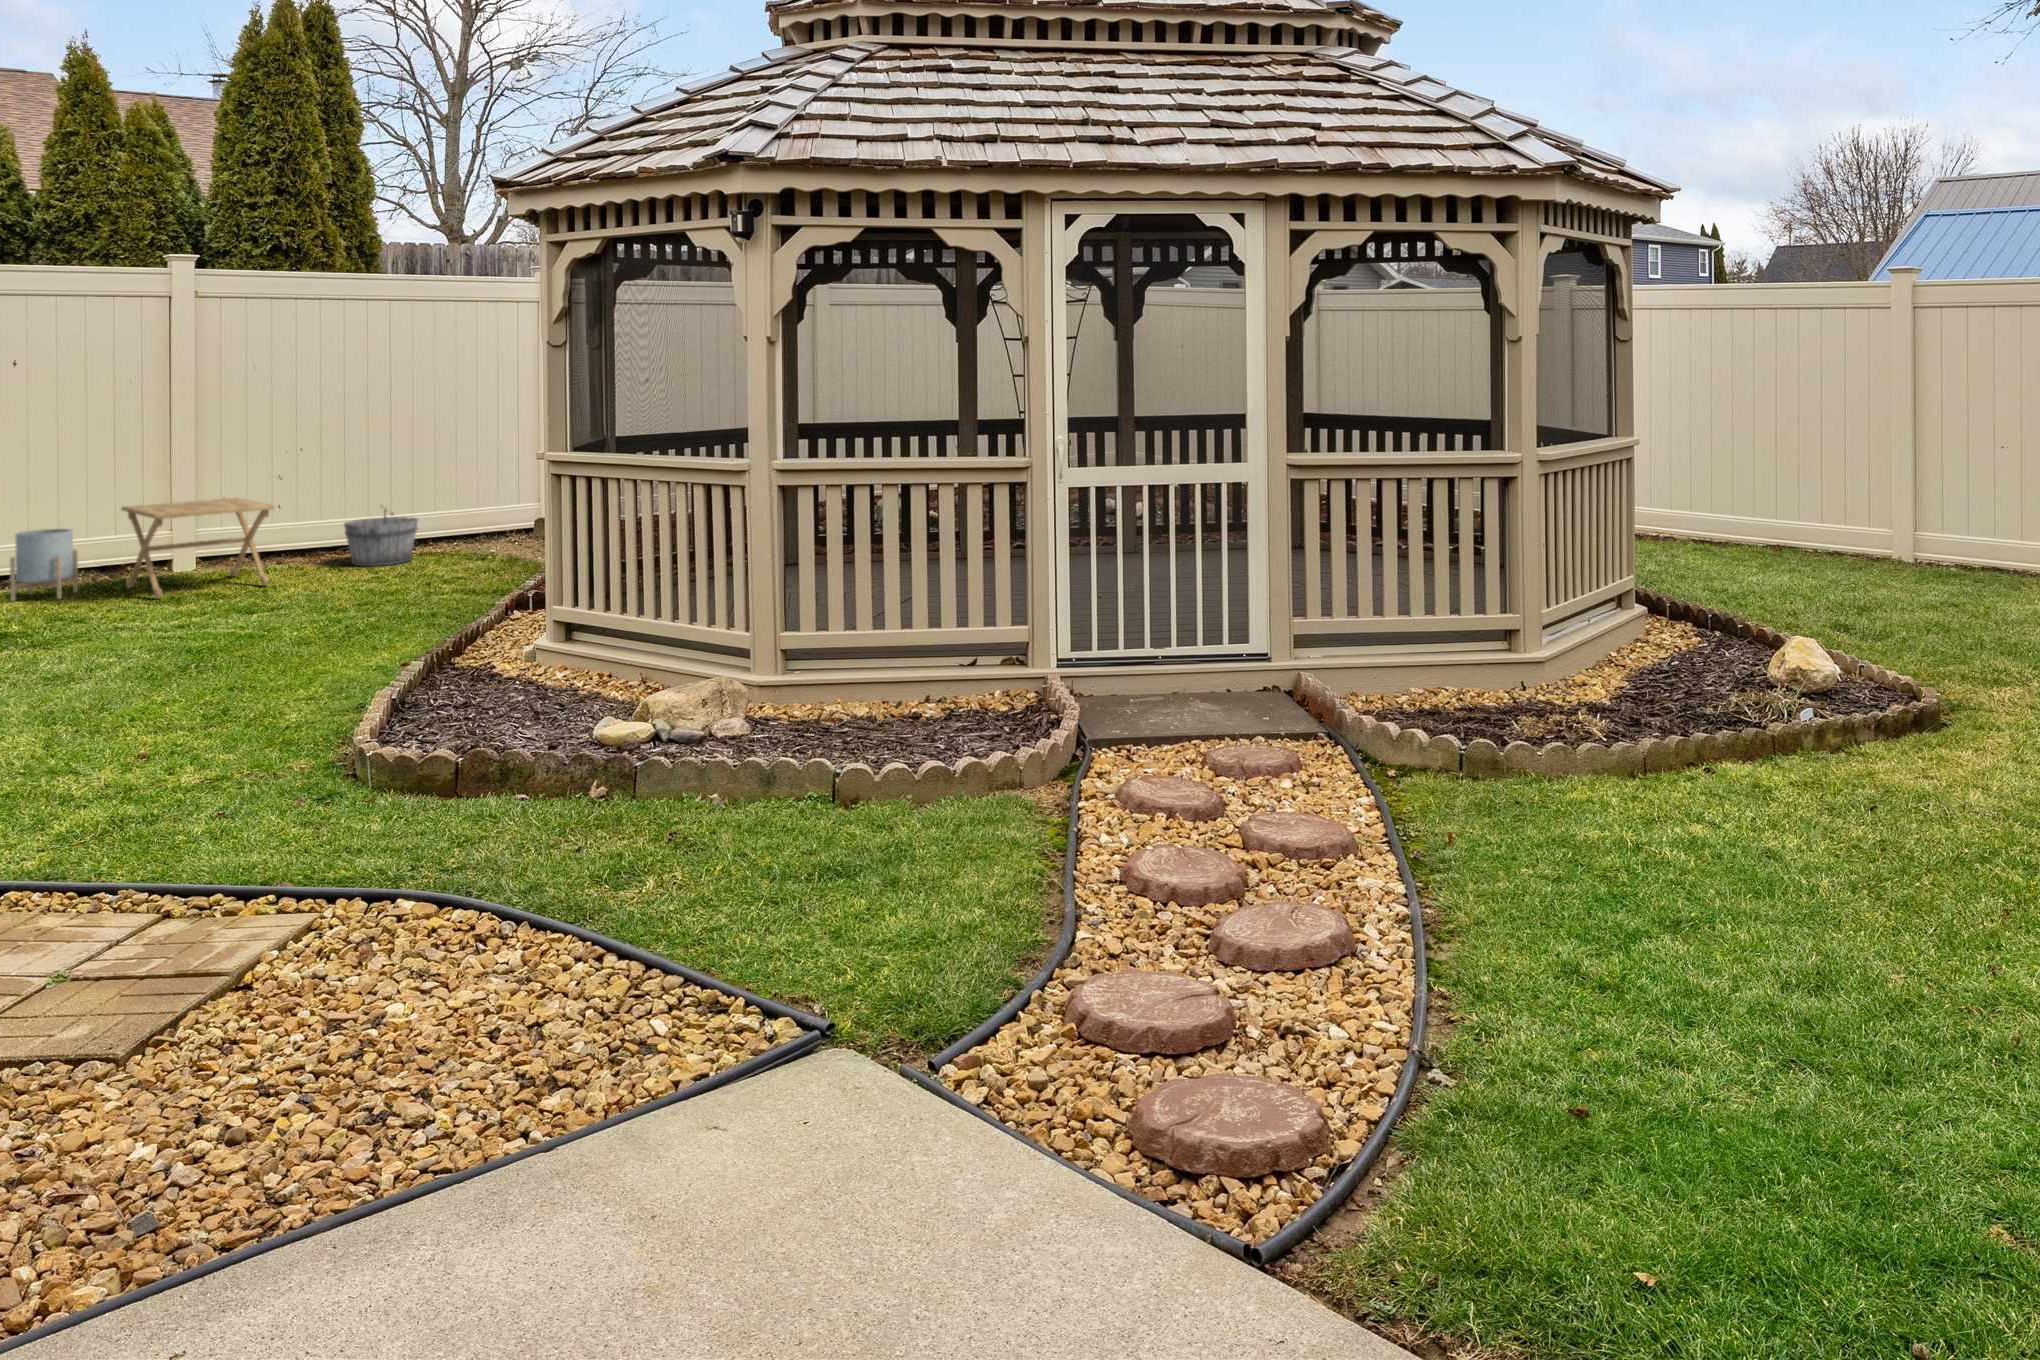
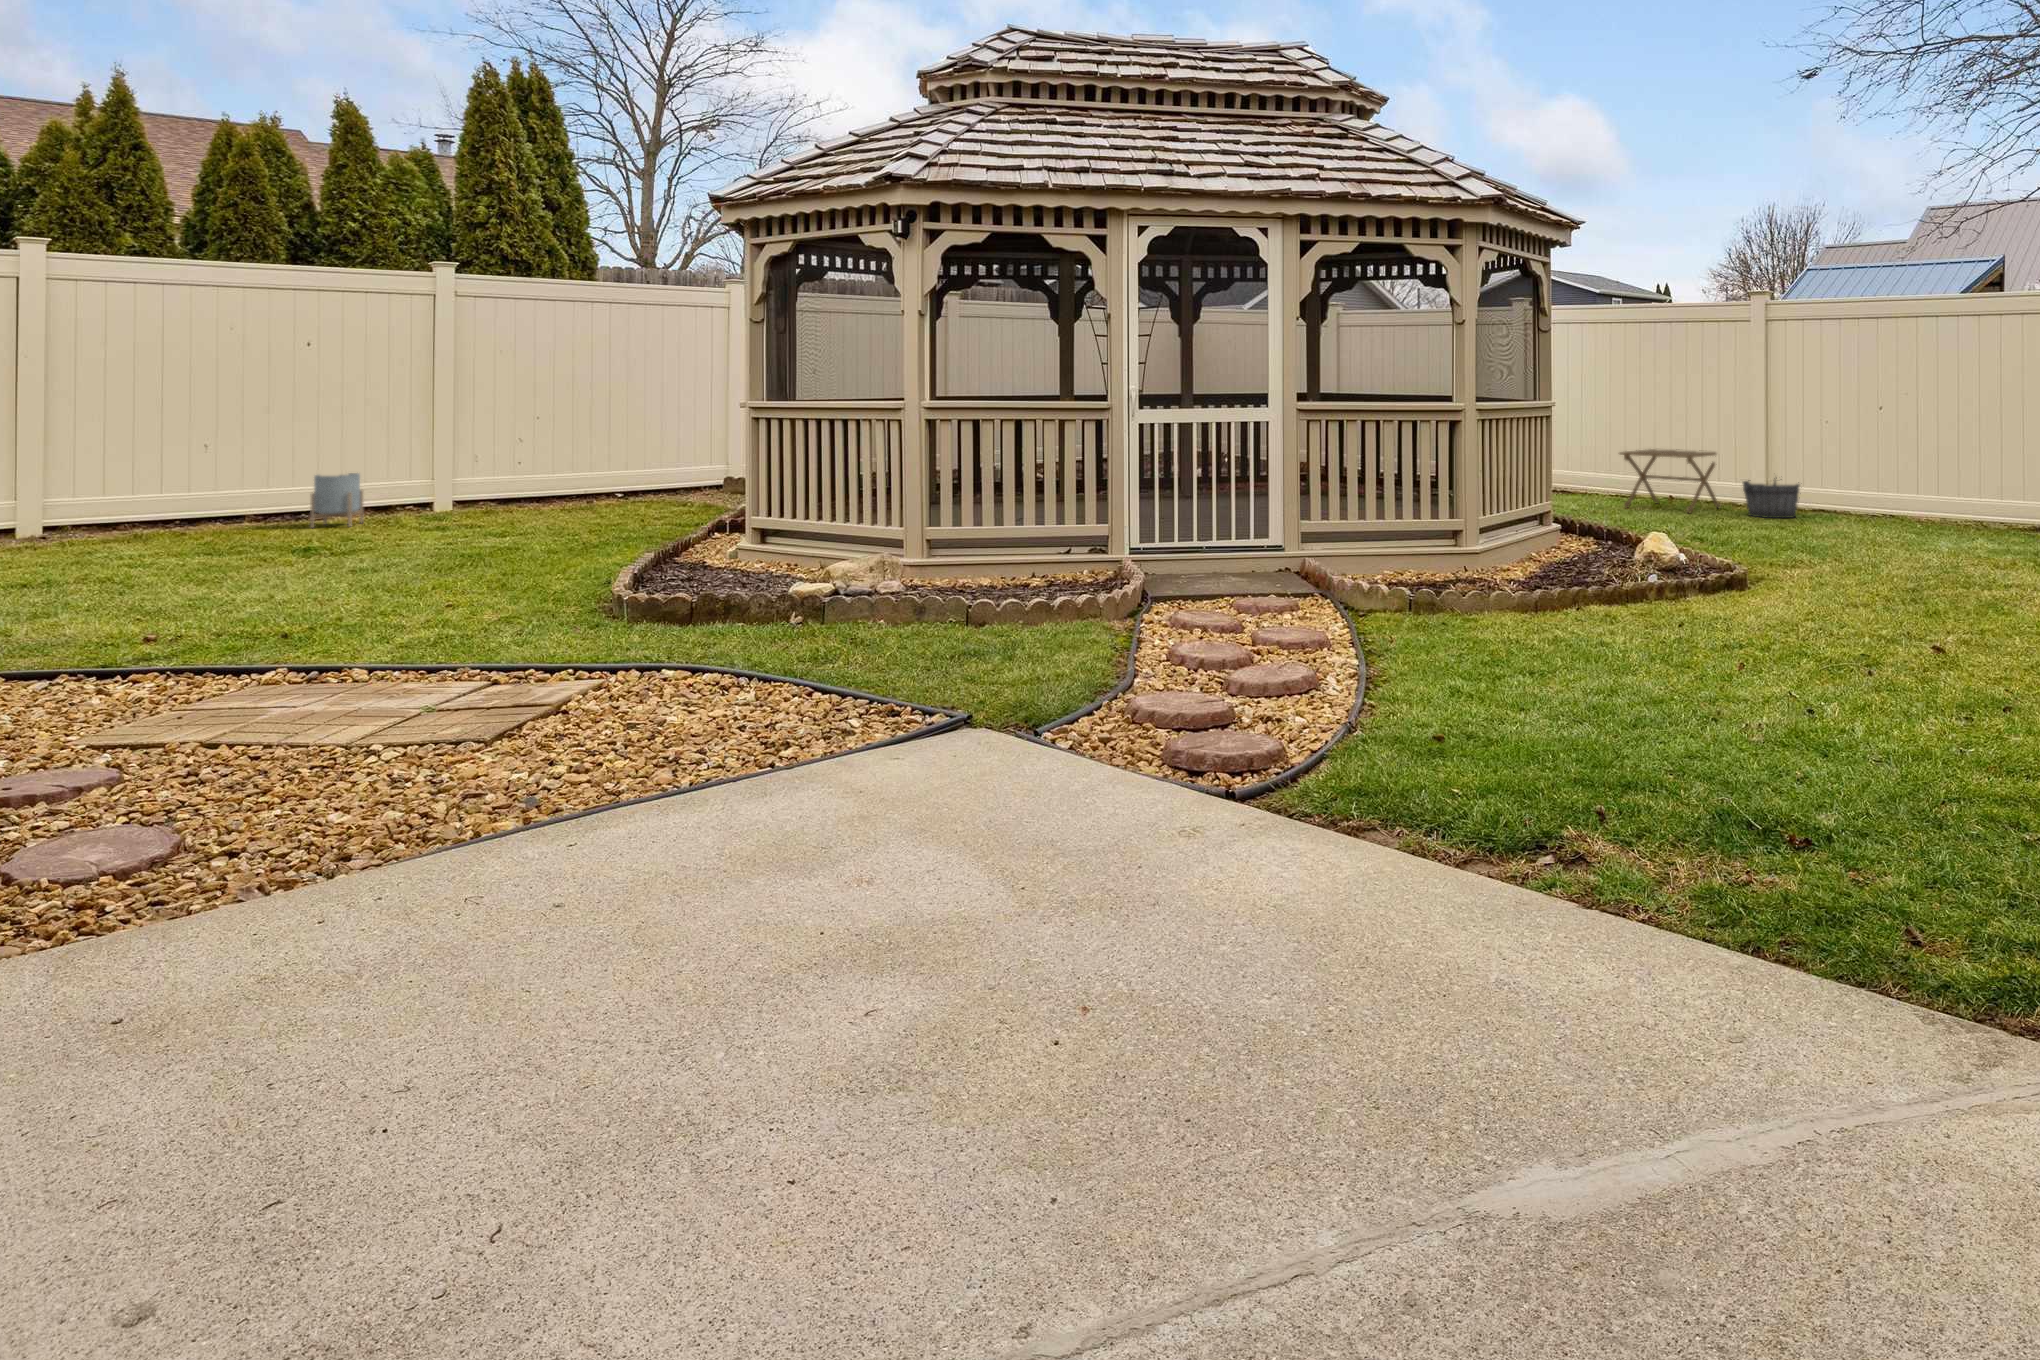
side table: present [121,498,275,599] -> present [1620,449,1721,513]
wooden bucket: present [344,509,418,566] -> present [1743,478,1799,518]

